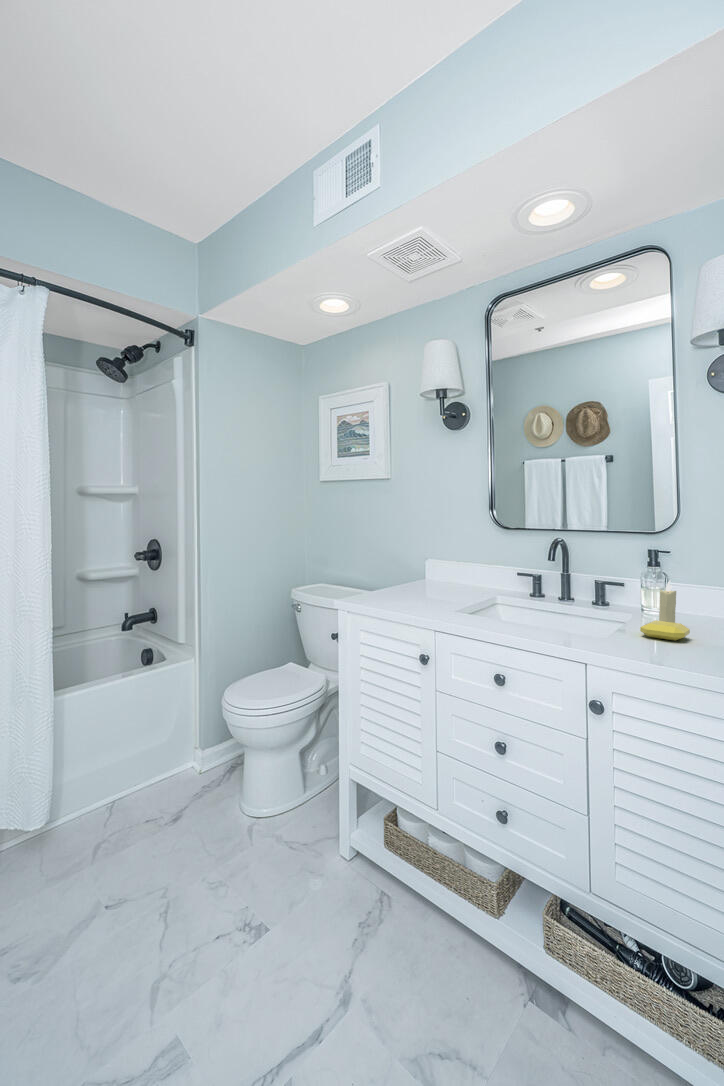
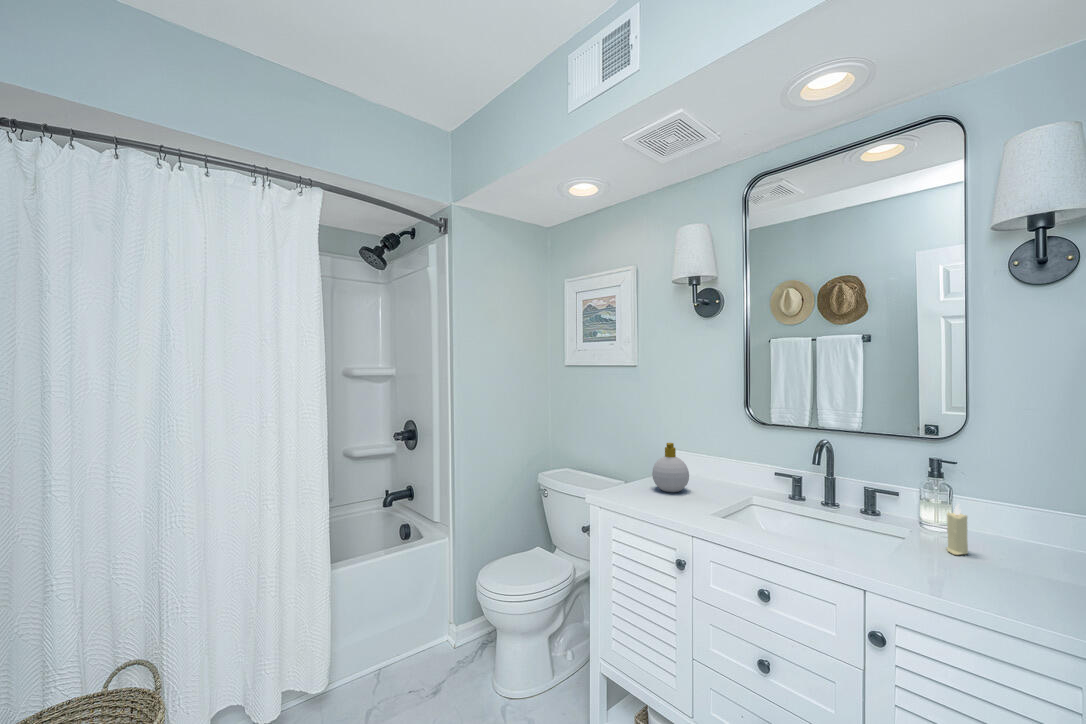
soap bottle: none [401,548,436,595] -> present [652,443,689,492]
soap bar: present [640,620,690,641] -> none [929,554,990,584]

